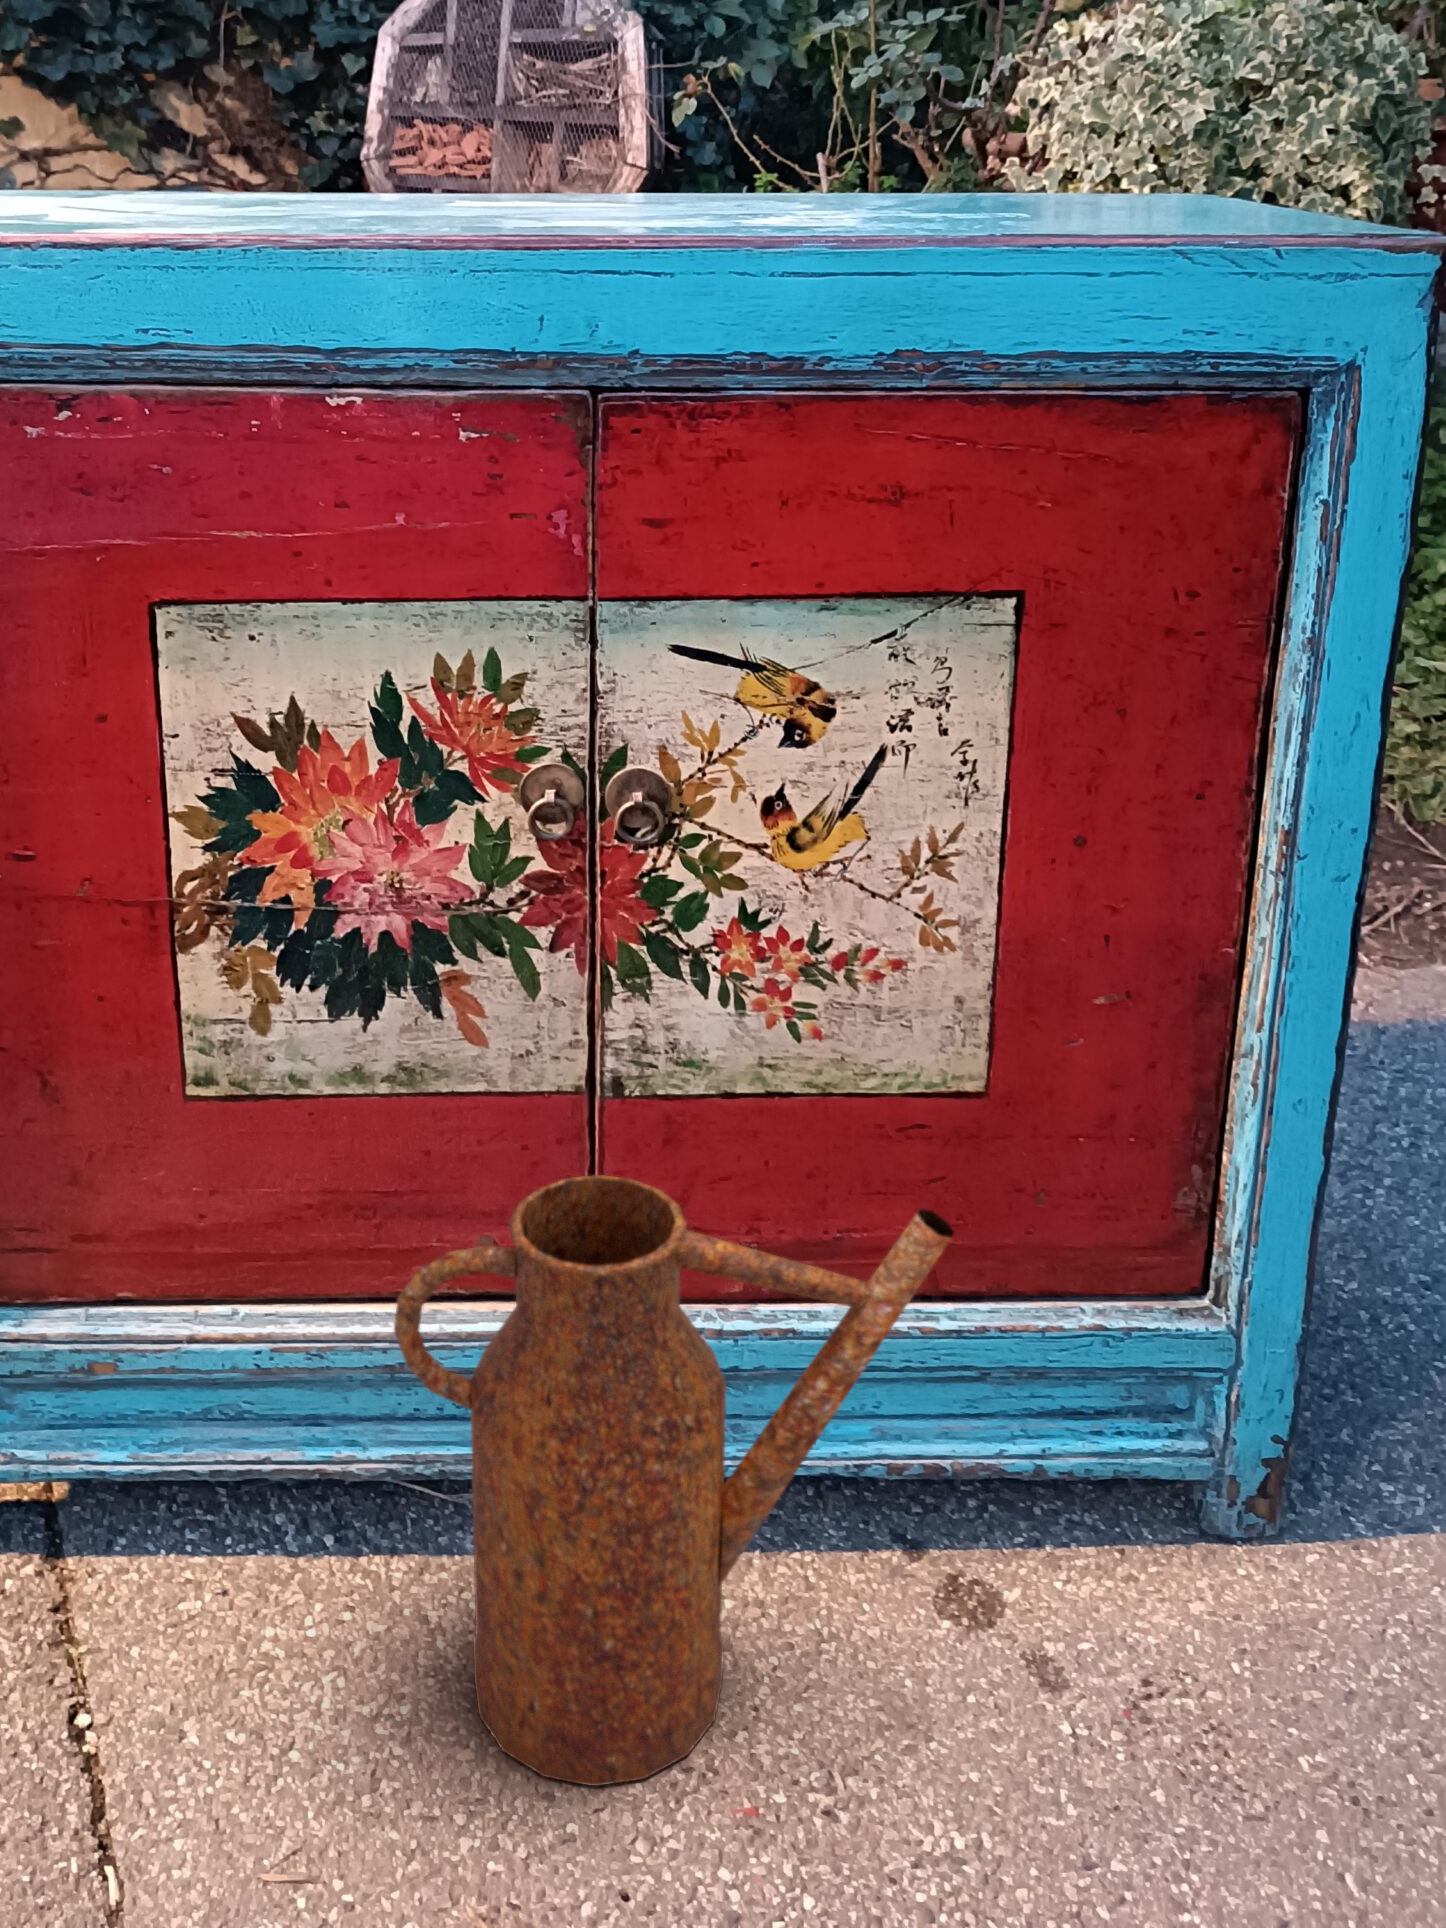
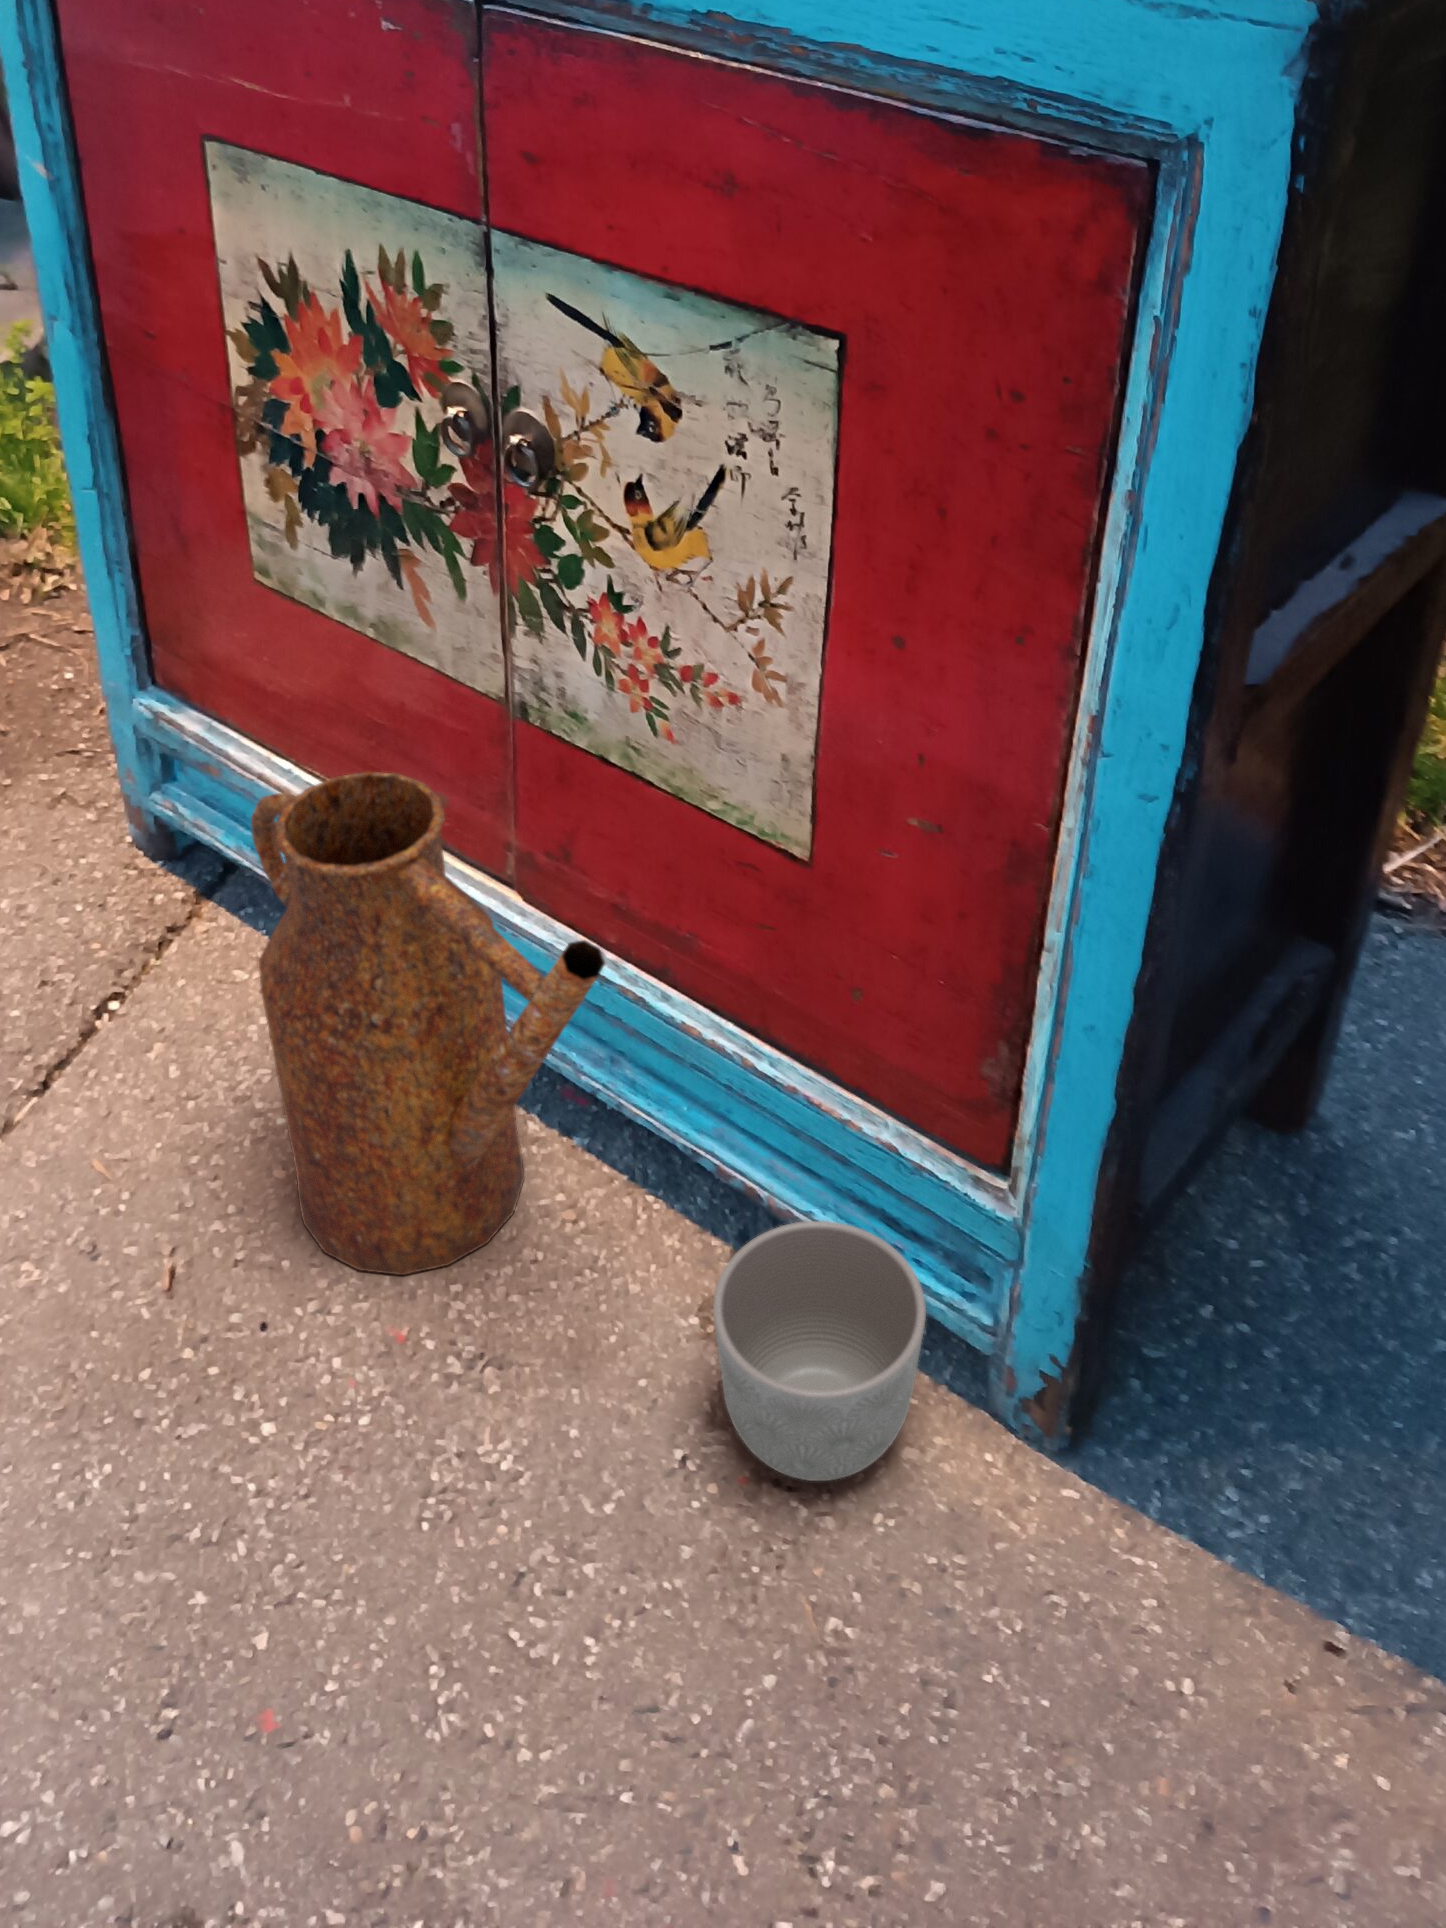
planter: none [1032,1425,1238,1683] -> present [713,1221,926,1481]

